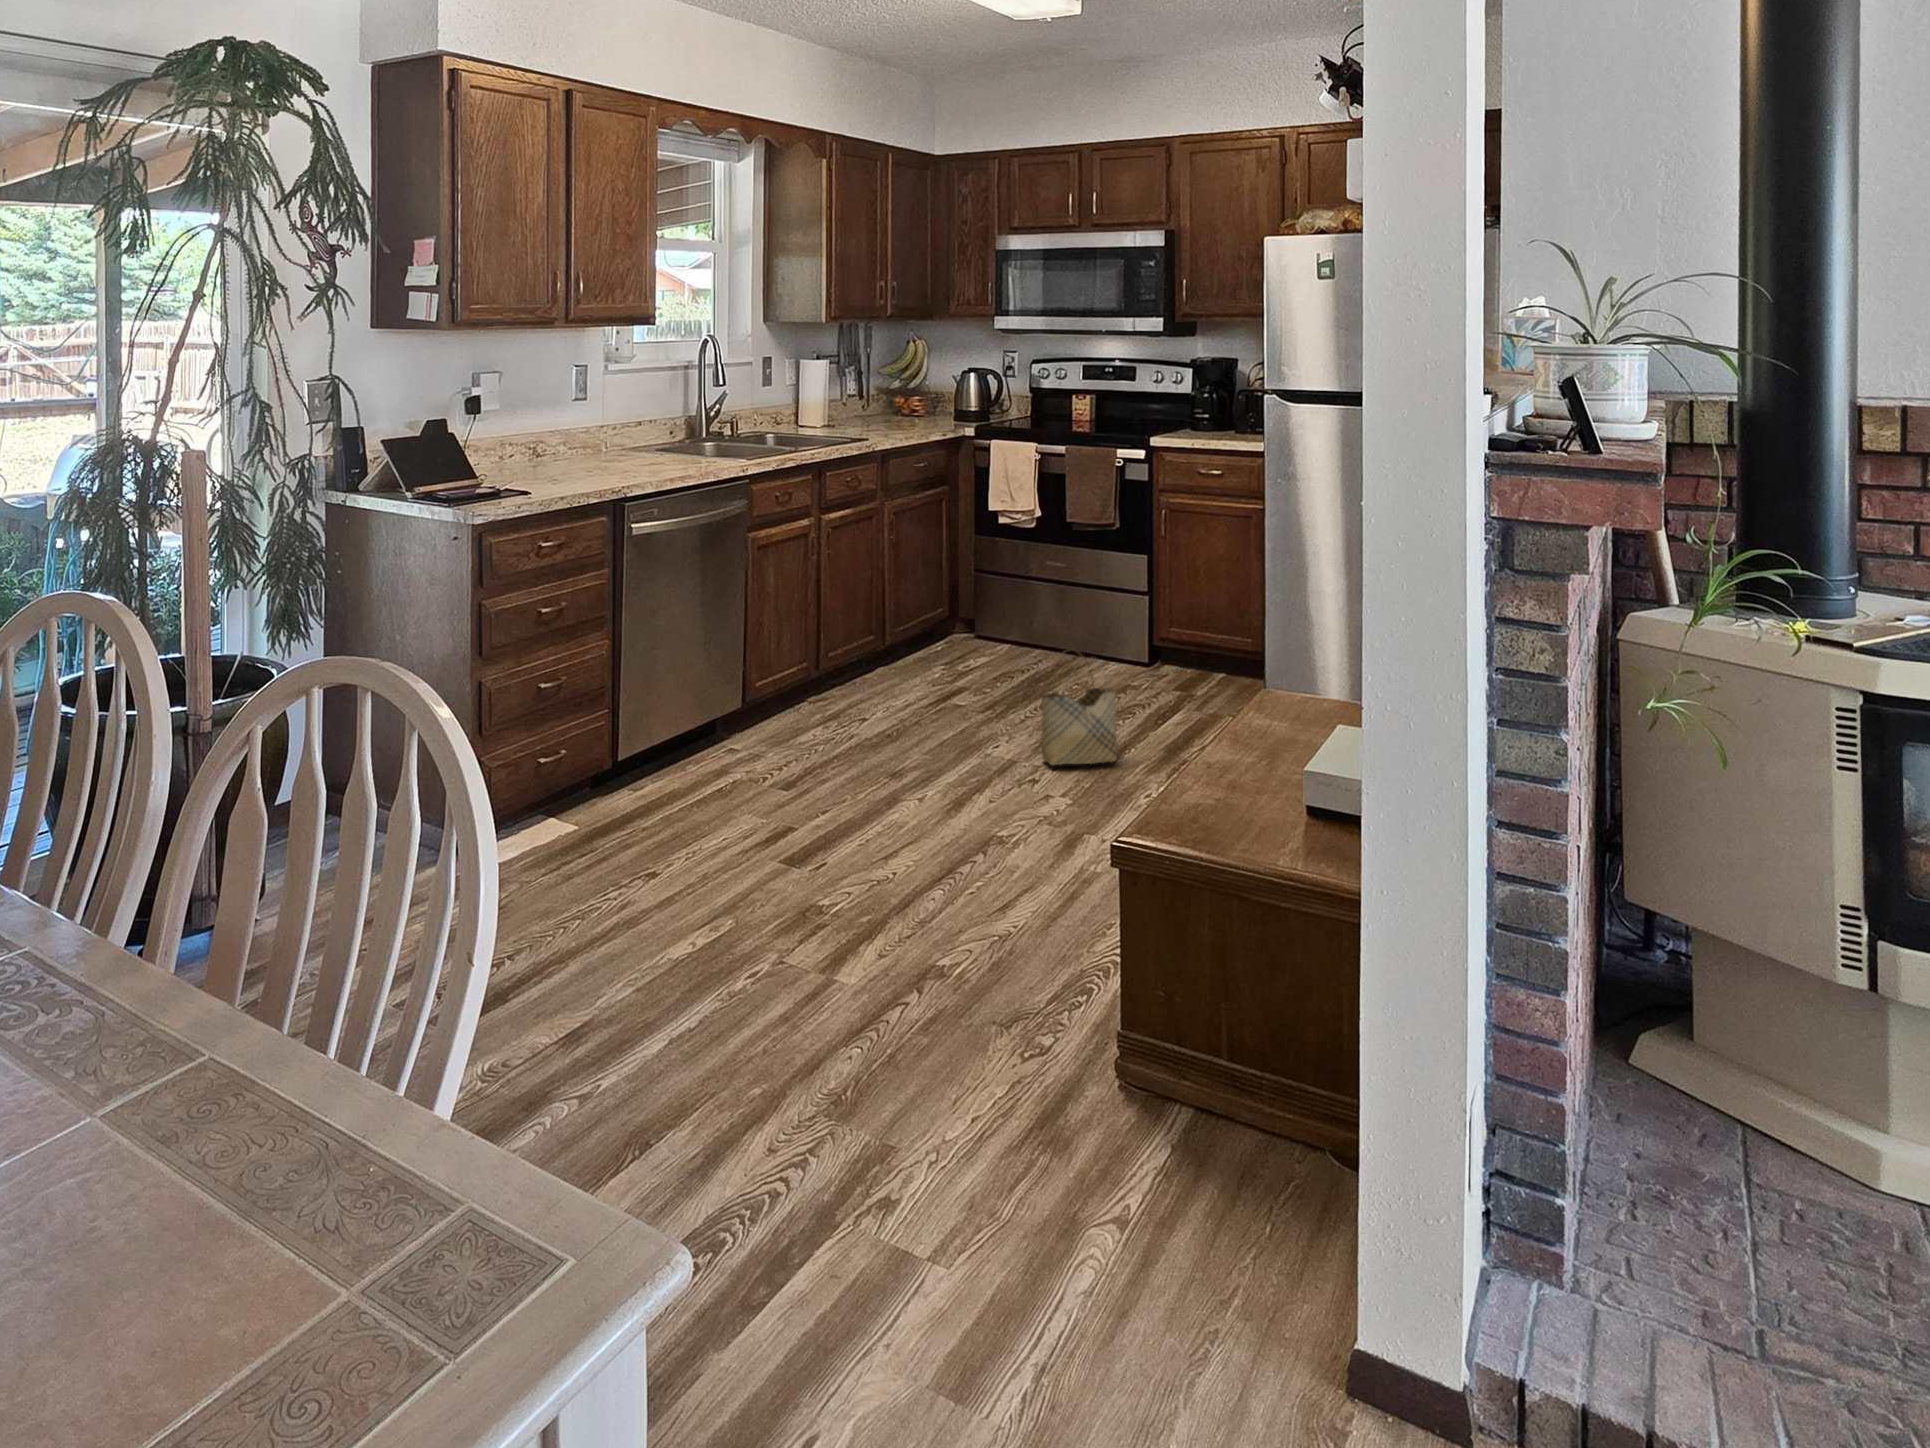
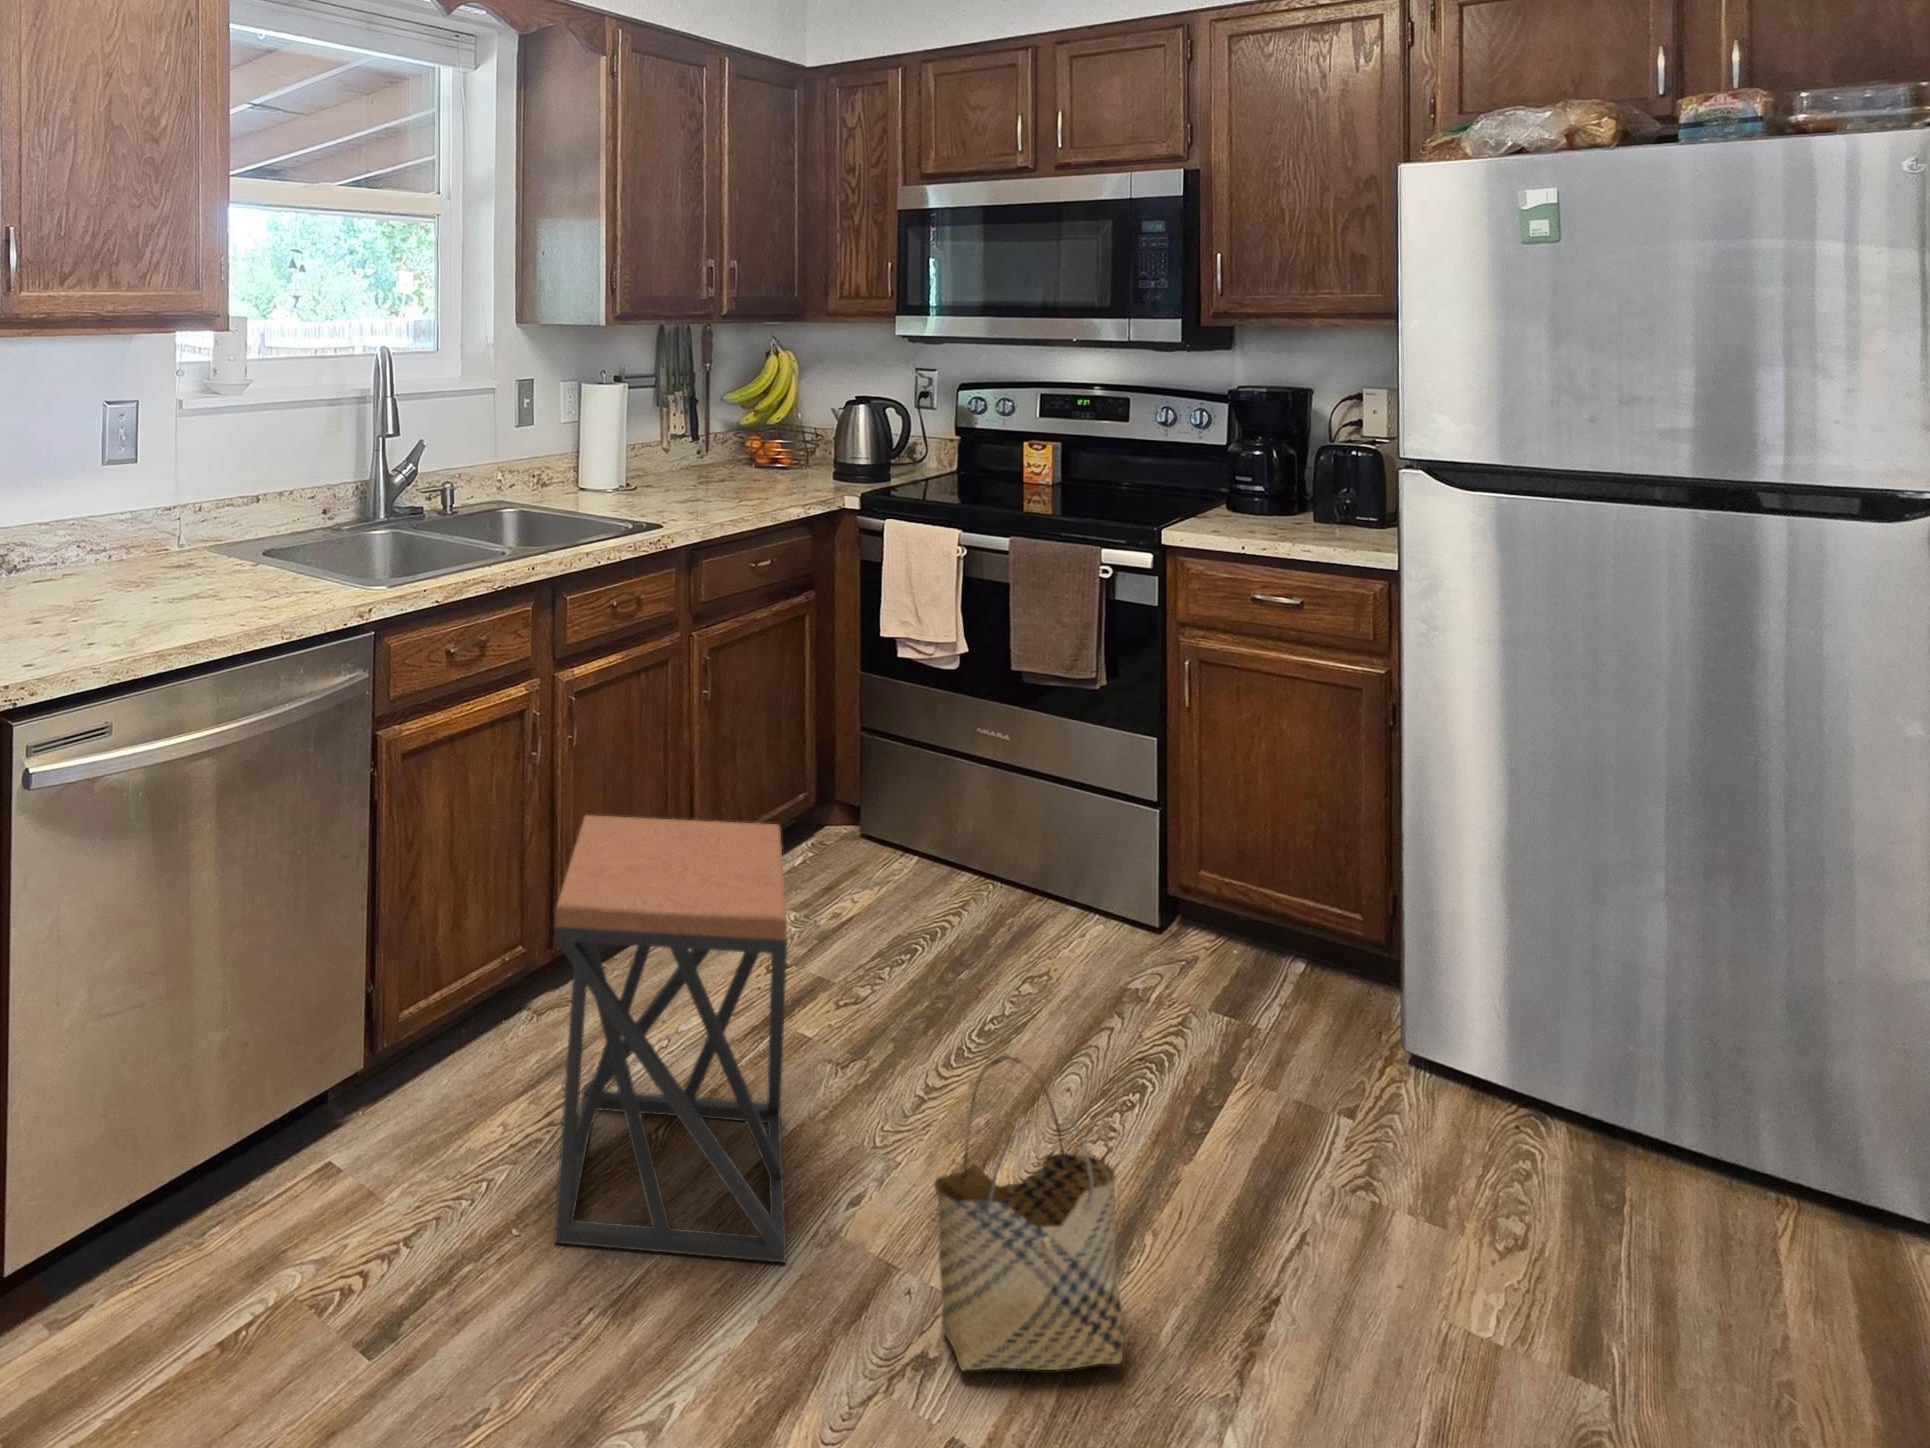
stool: none [857,575,974,751] -> present [555,815,787,1262]

